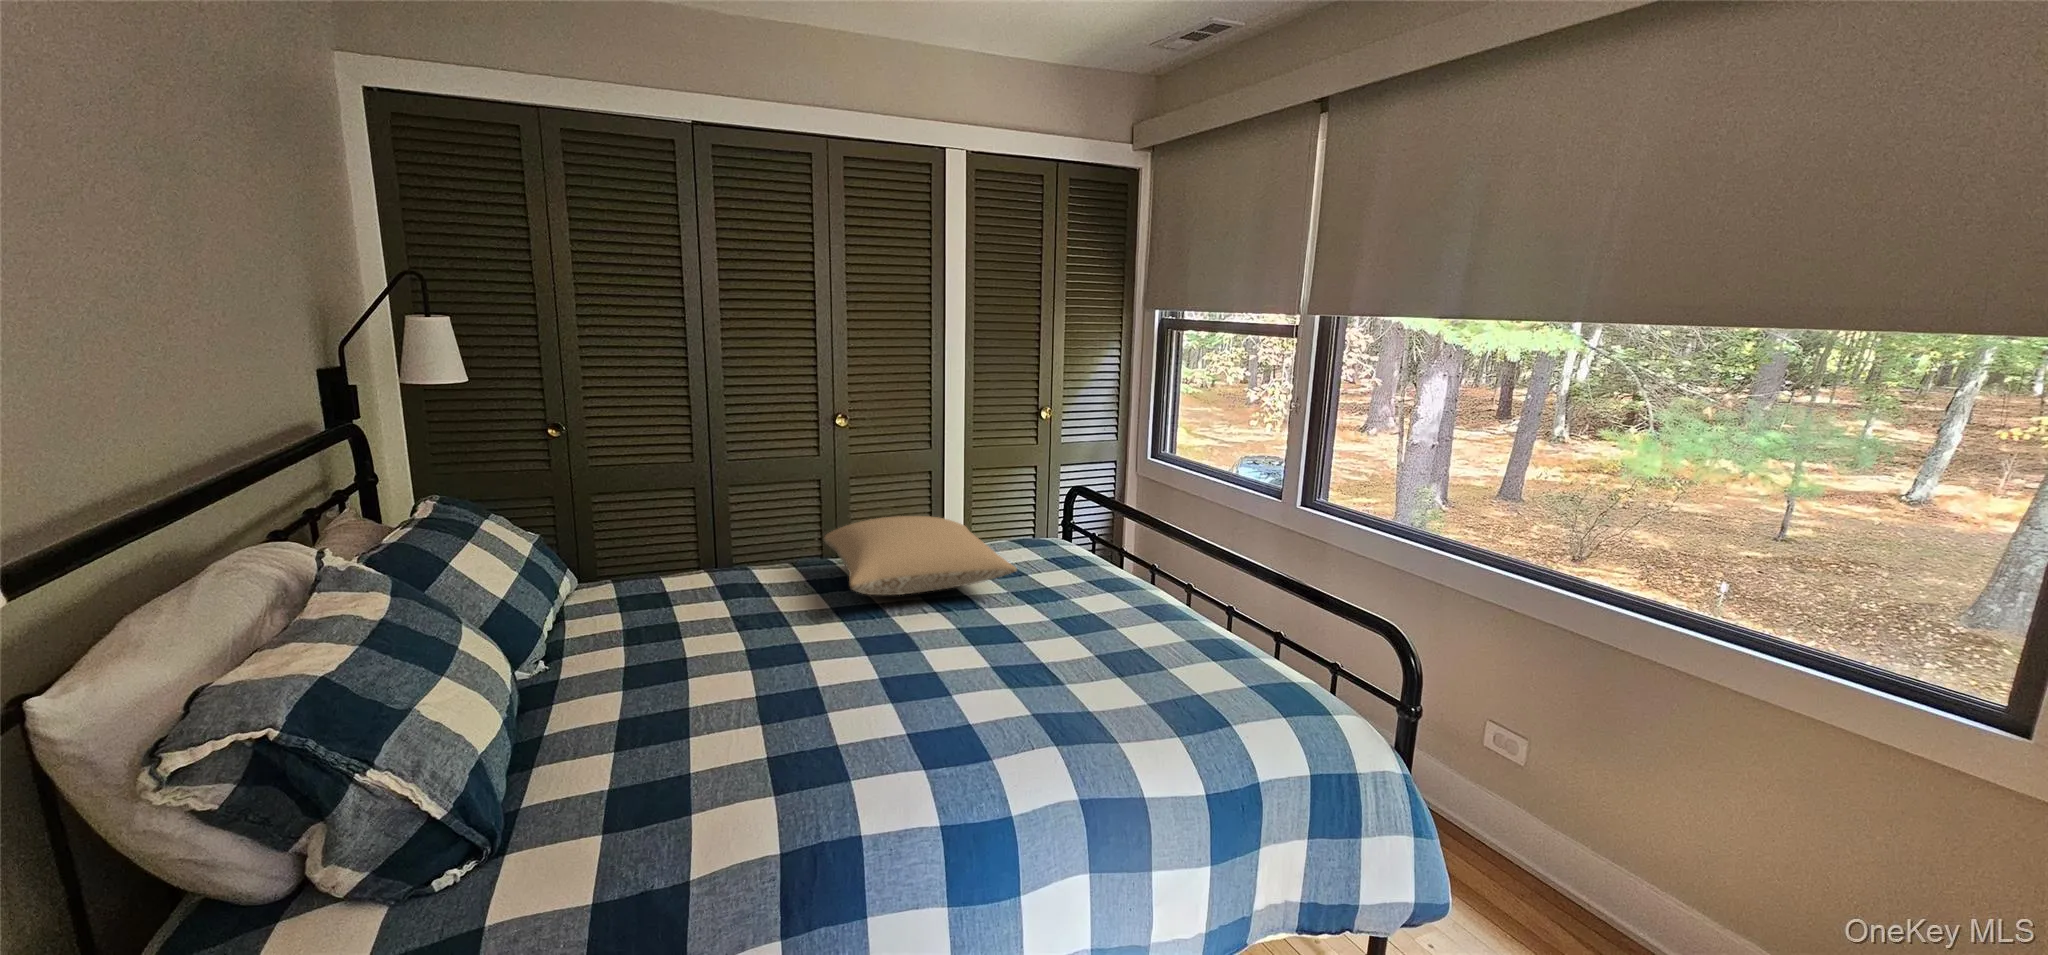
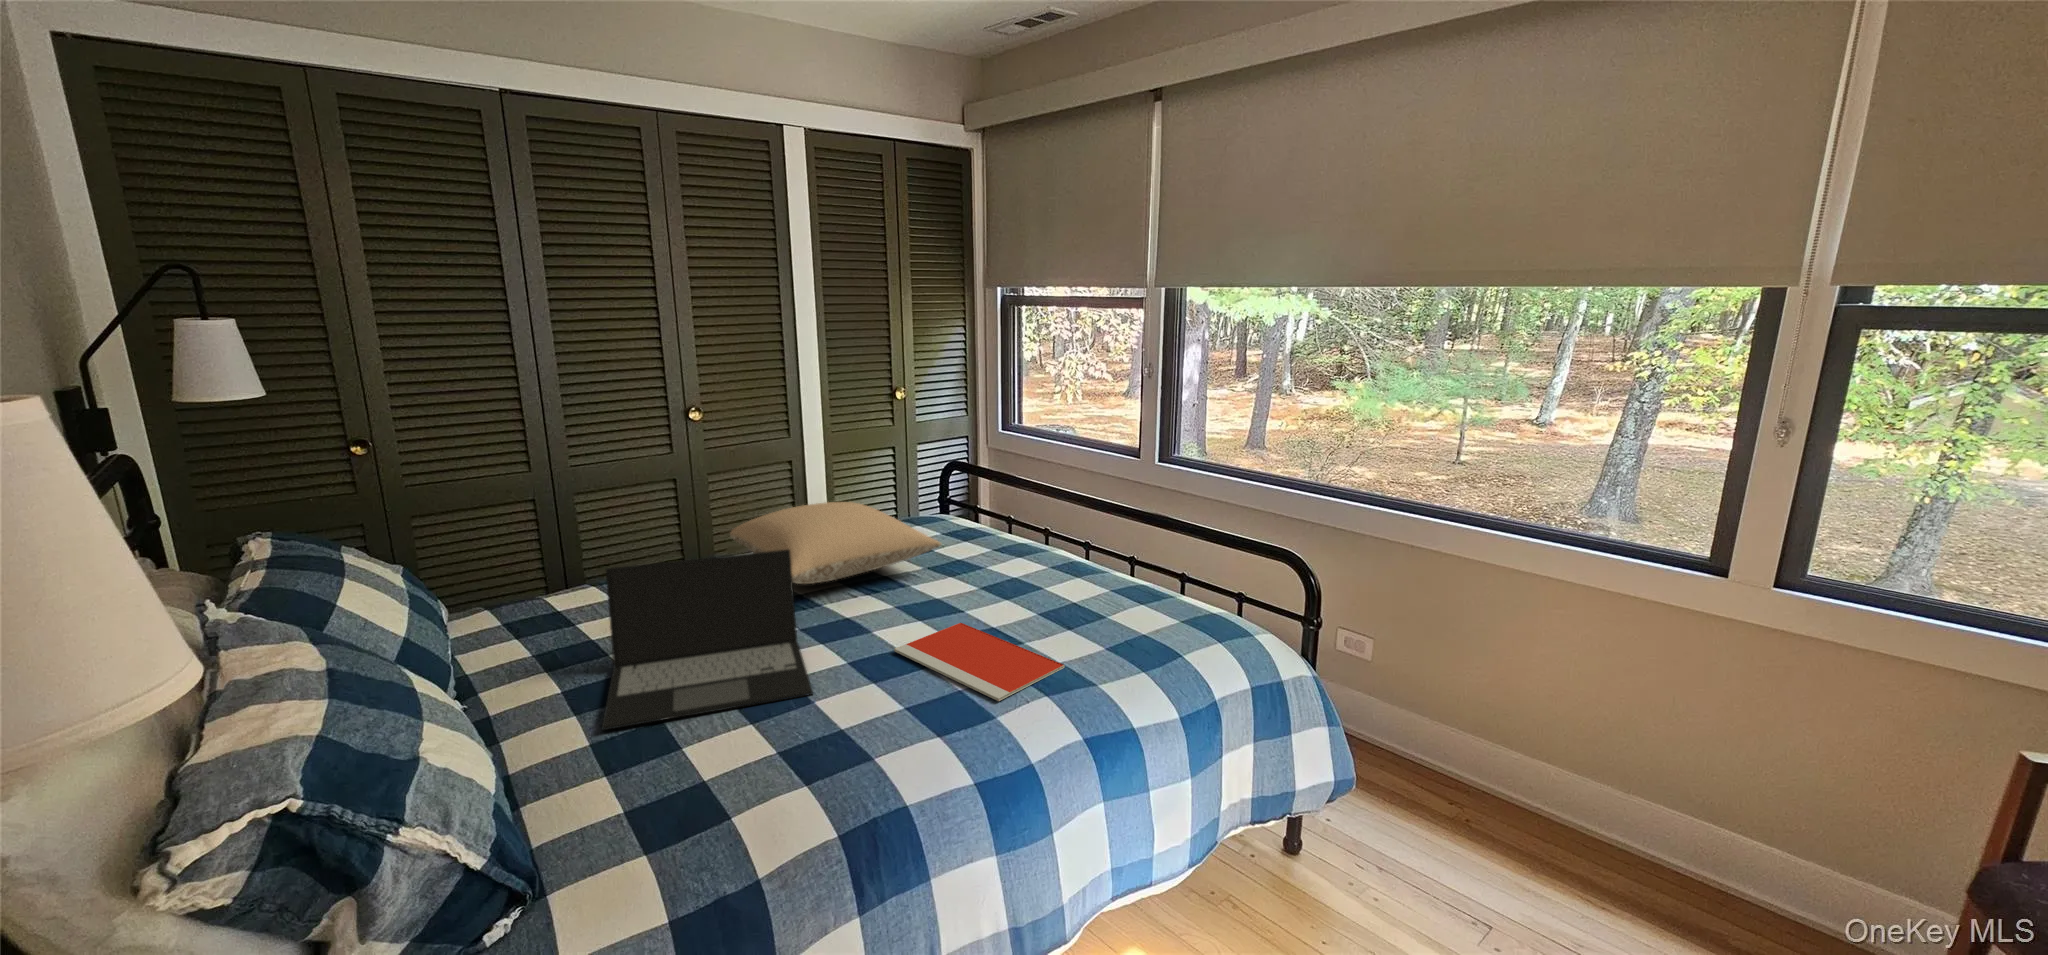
laptop: none [628,558,844,710] -> present [602,549,813,730]
notebook: none [927,654,1092,743] -> present [894,623,1065,701]

